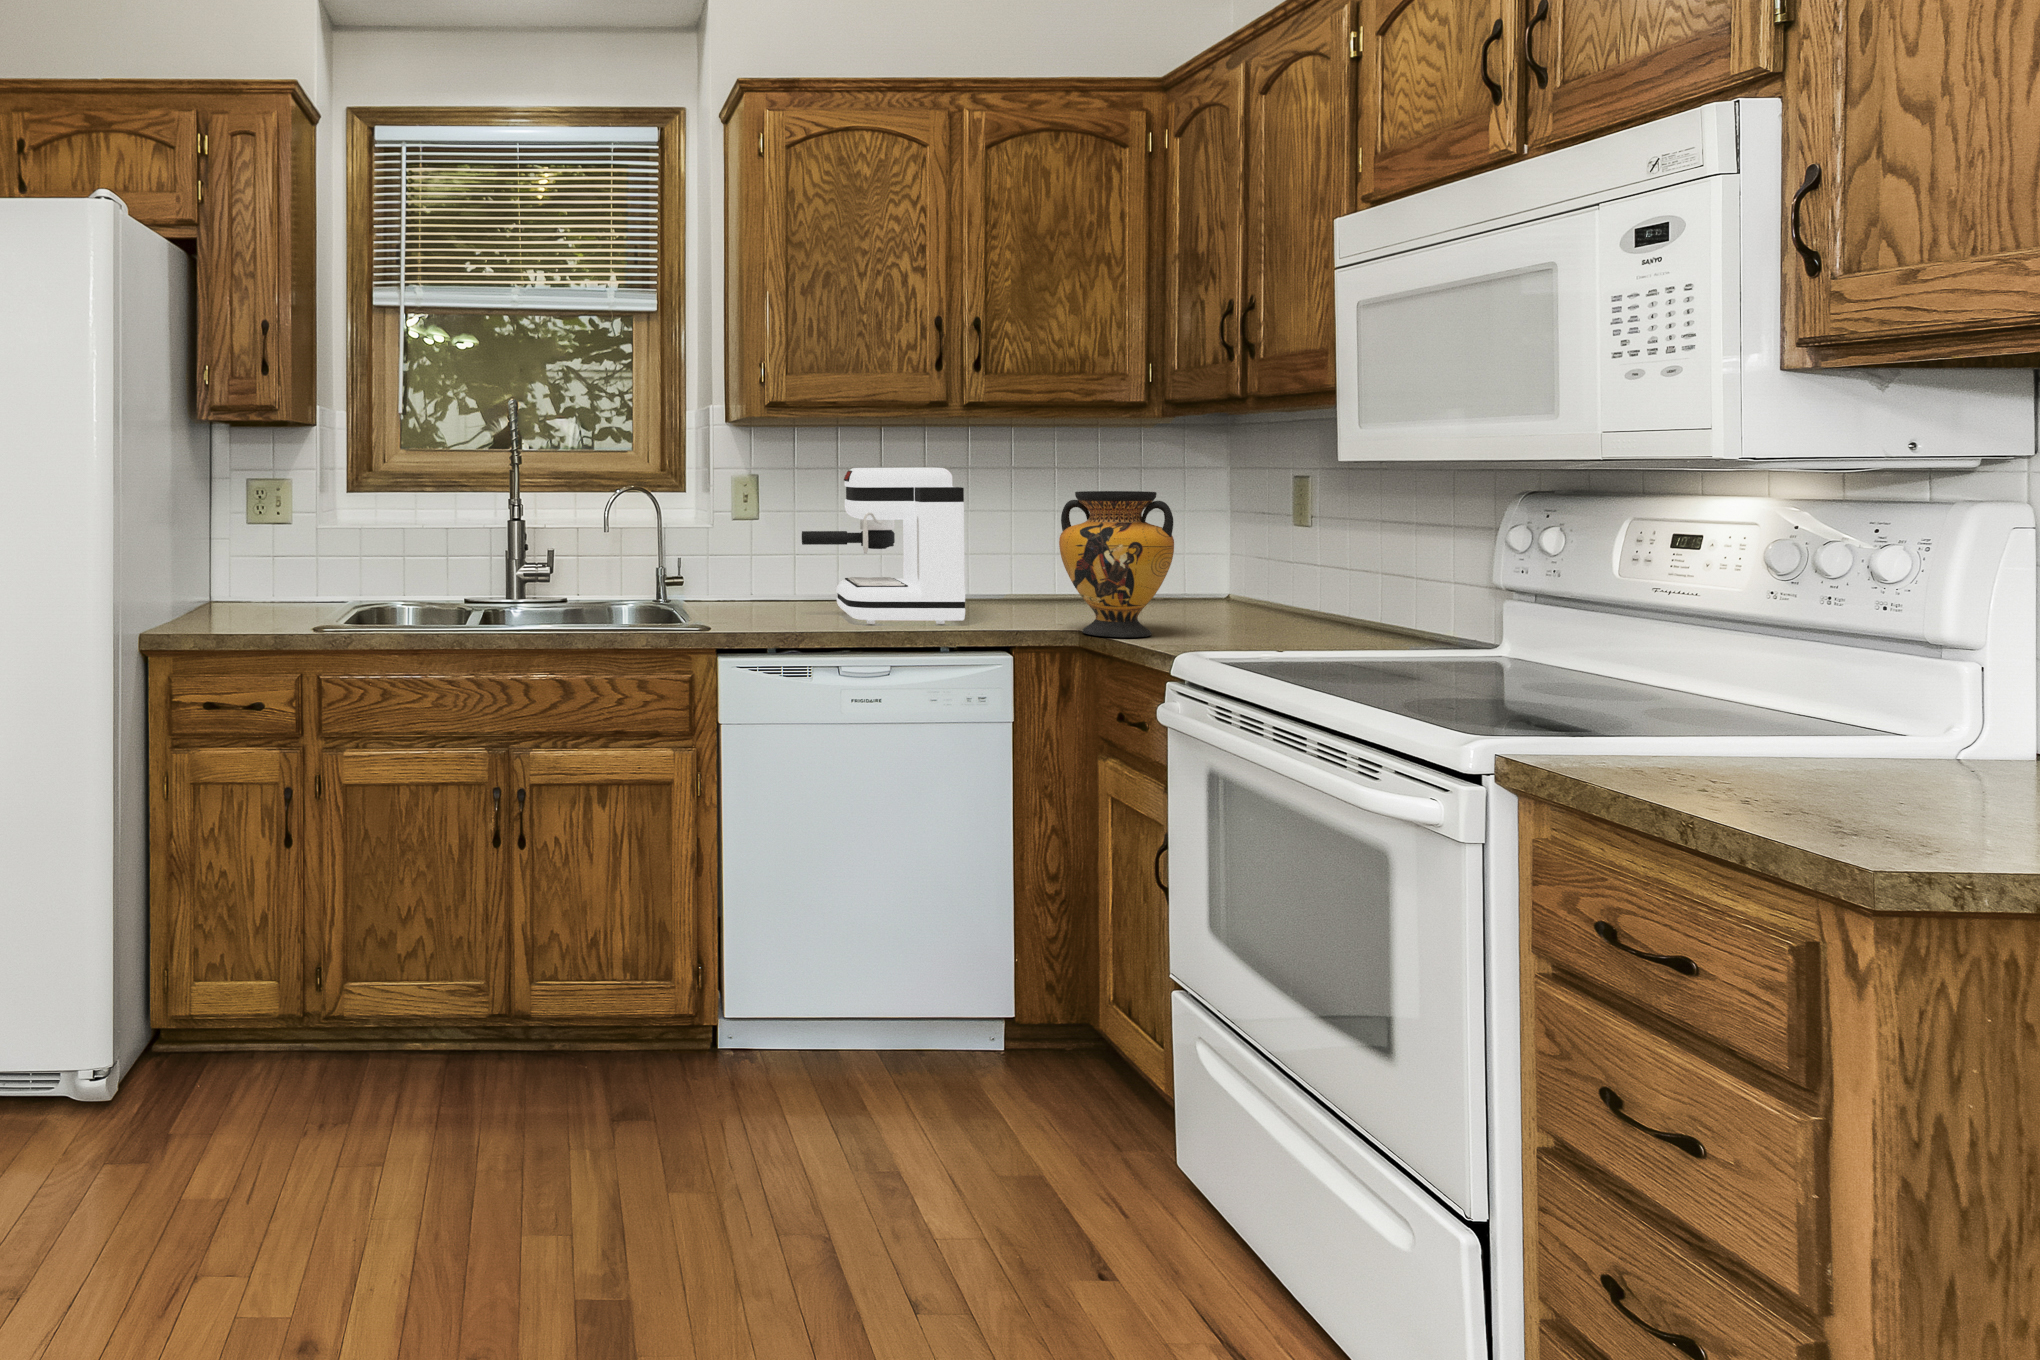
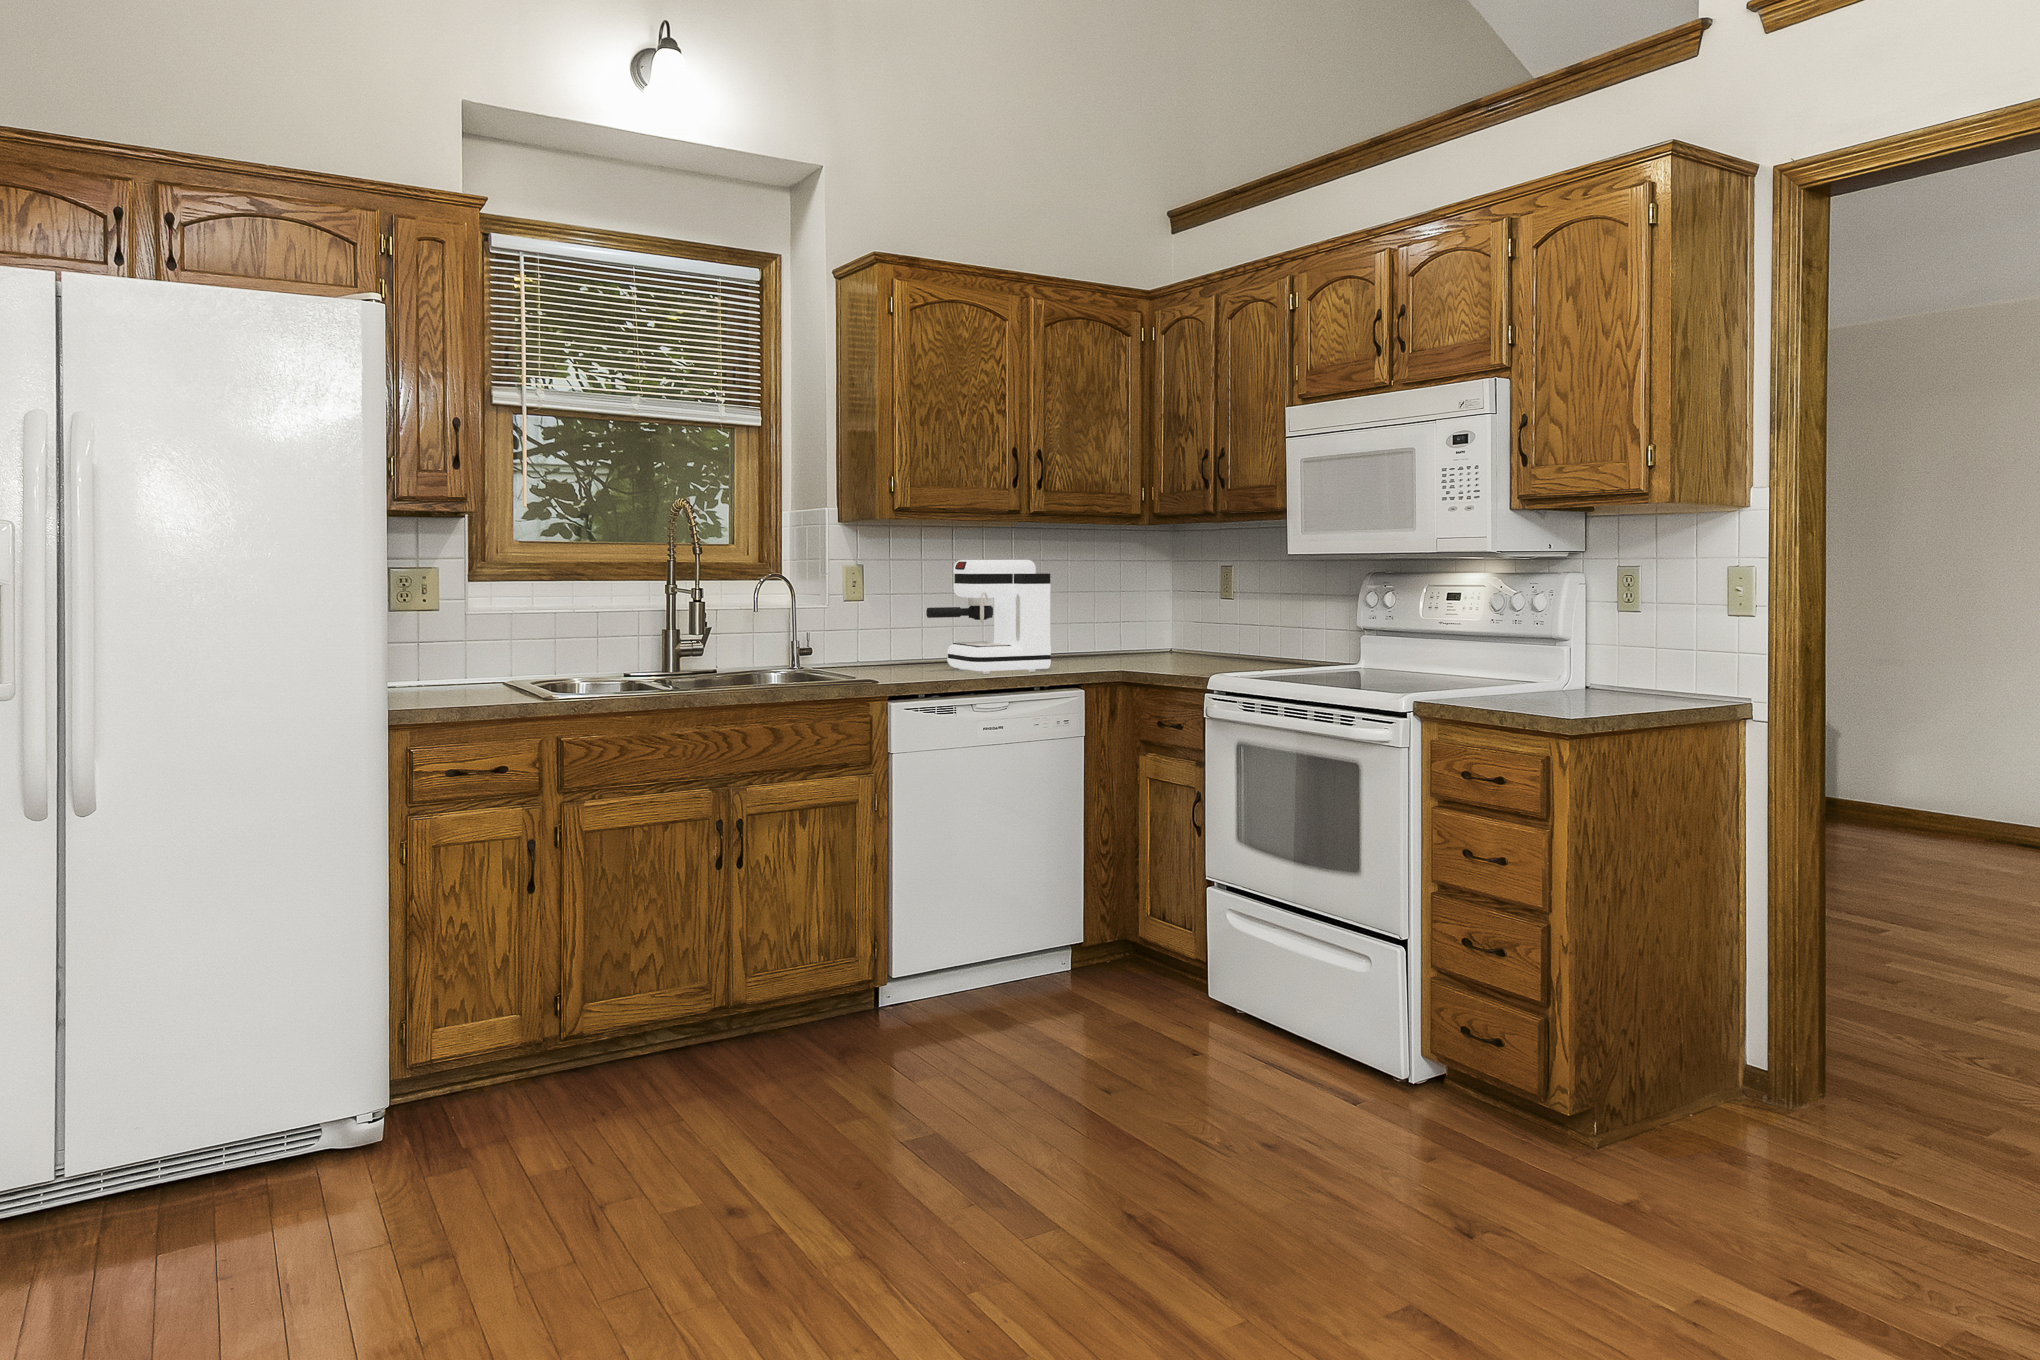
vase: present [1059,491,1174,637] -> none [1115,576,1187,672]

